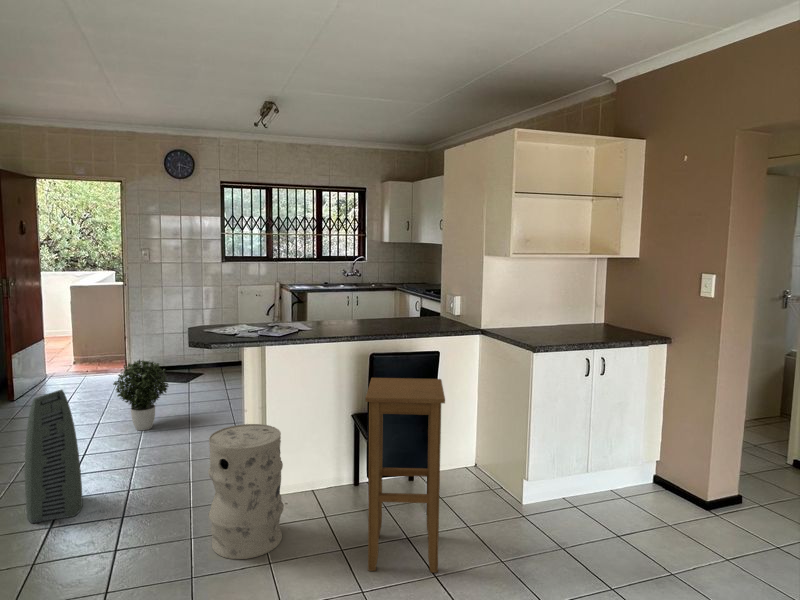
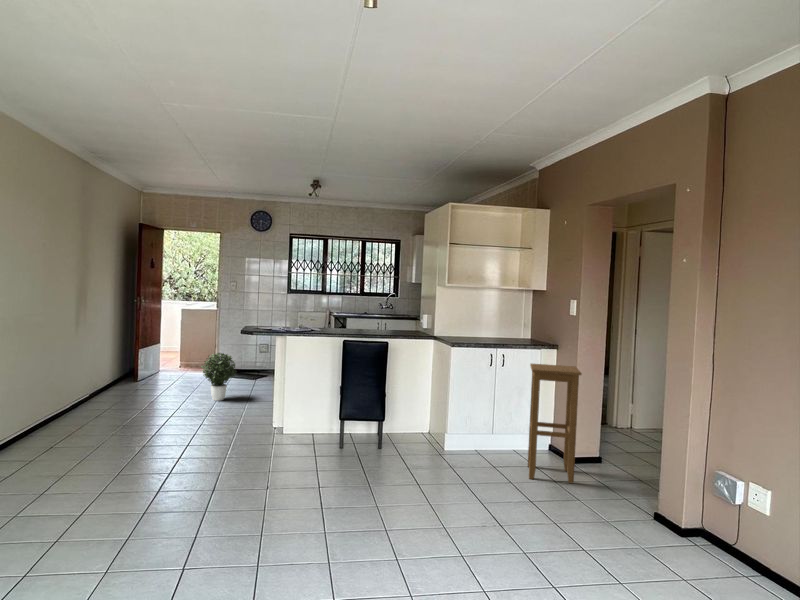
stool: present [365,378,445,573] -> present [528,364,582,483]
air purifier: present [25,390,83,523] -> none [143,356,174,432]
trash can: present [208,424,284,559] -> none [243,380,287,455]

